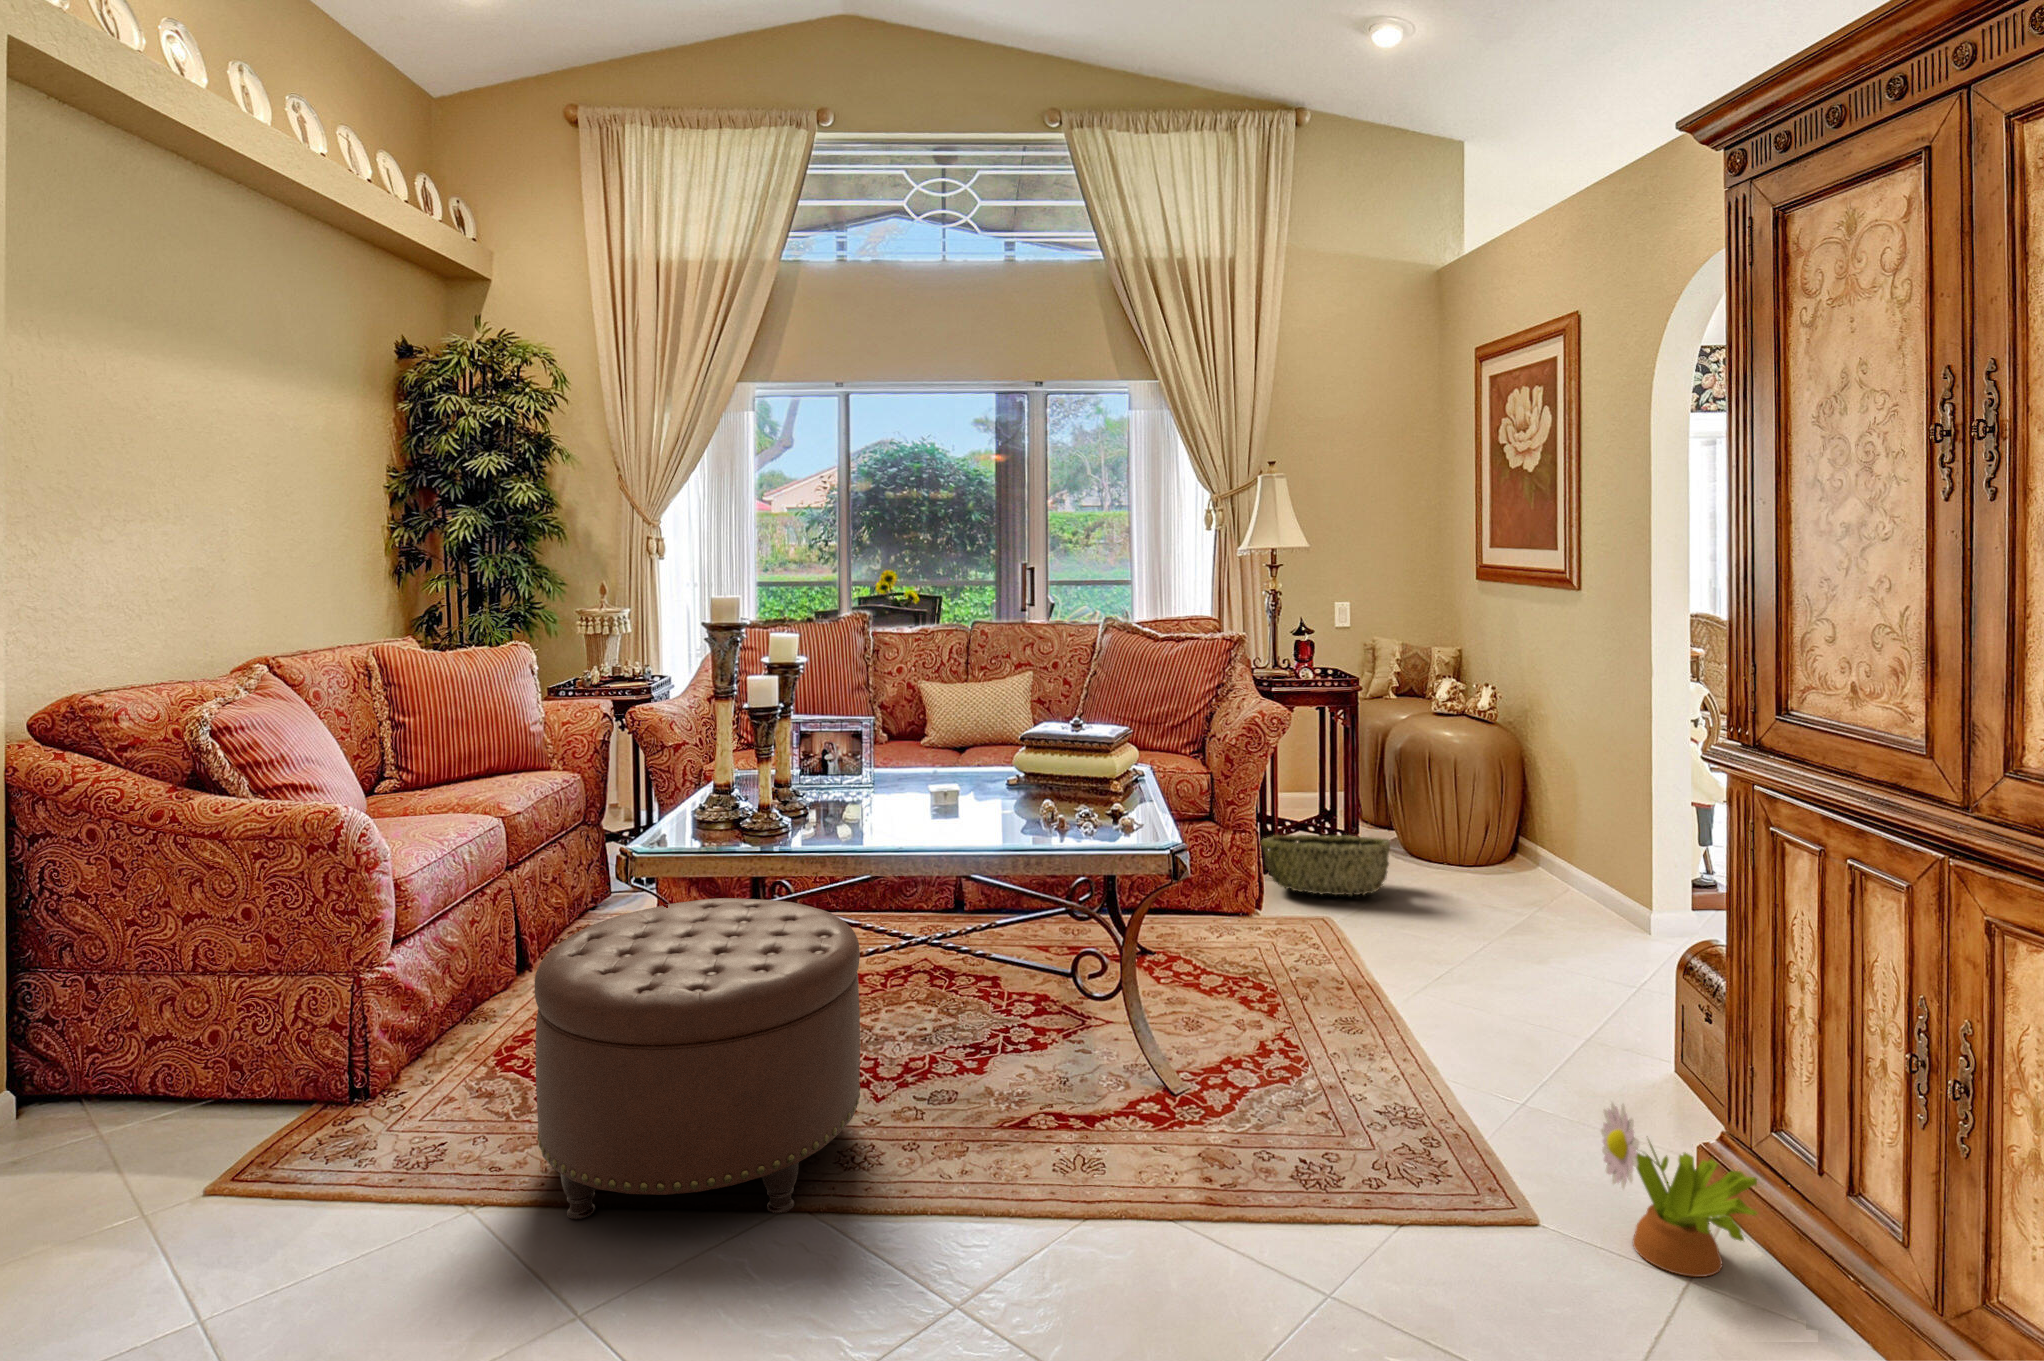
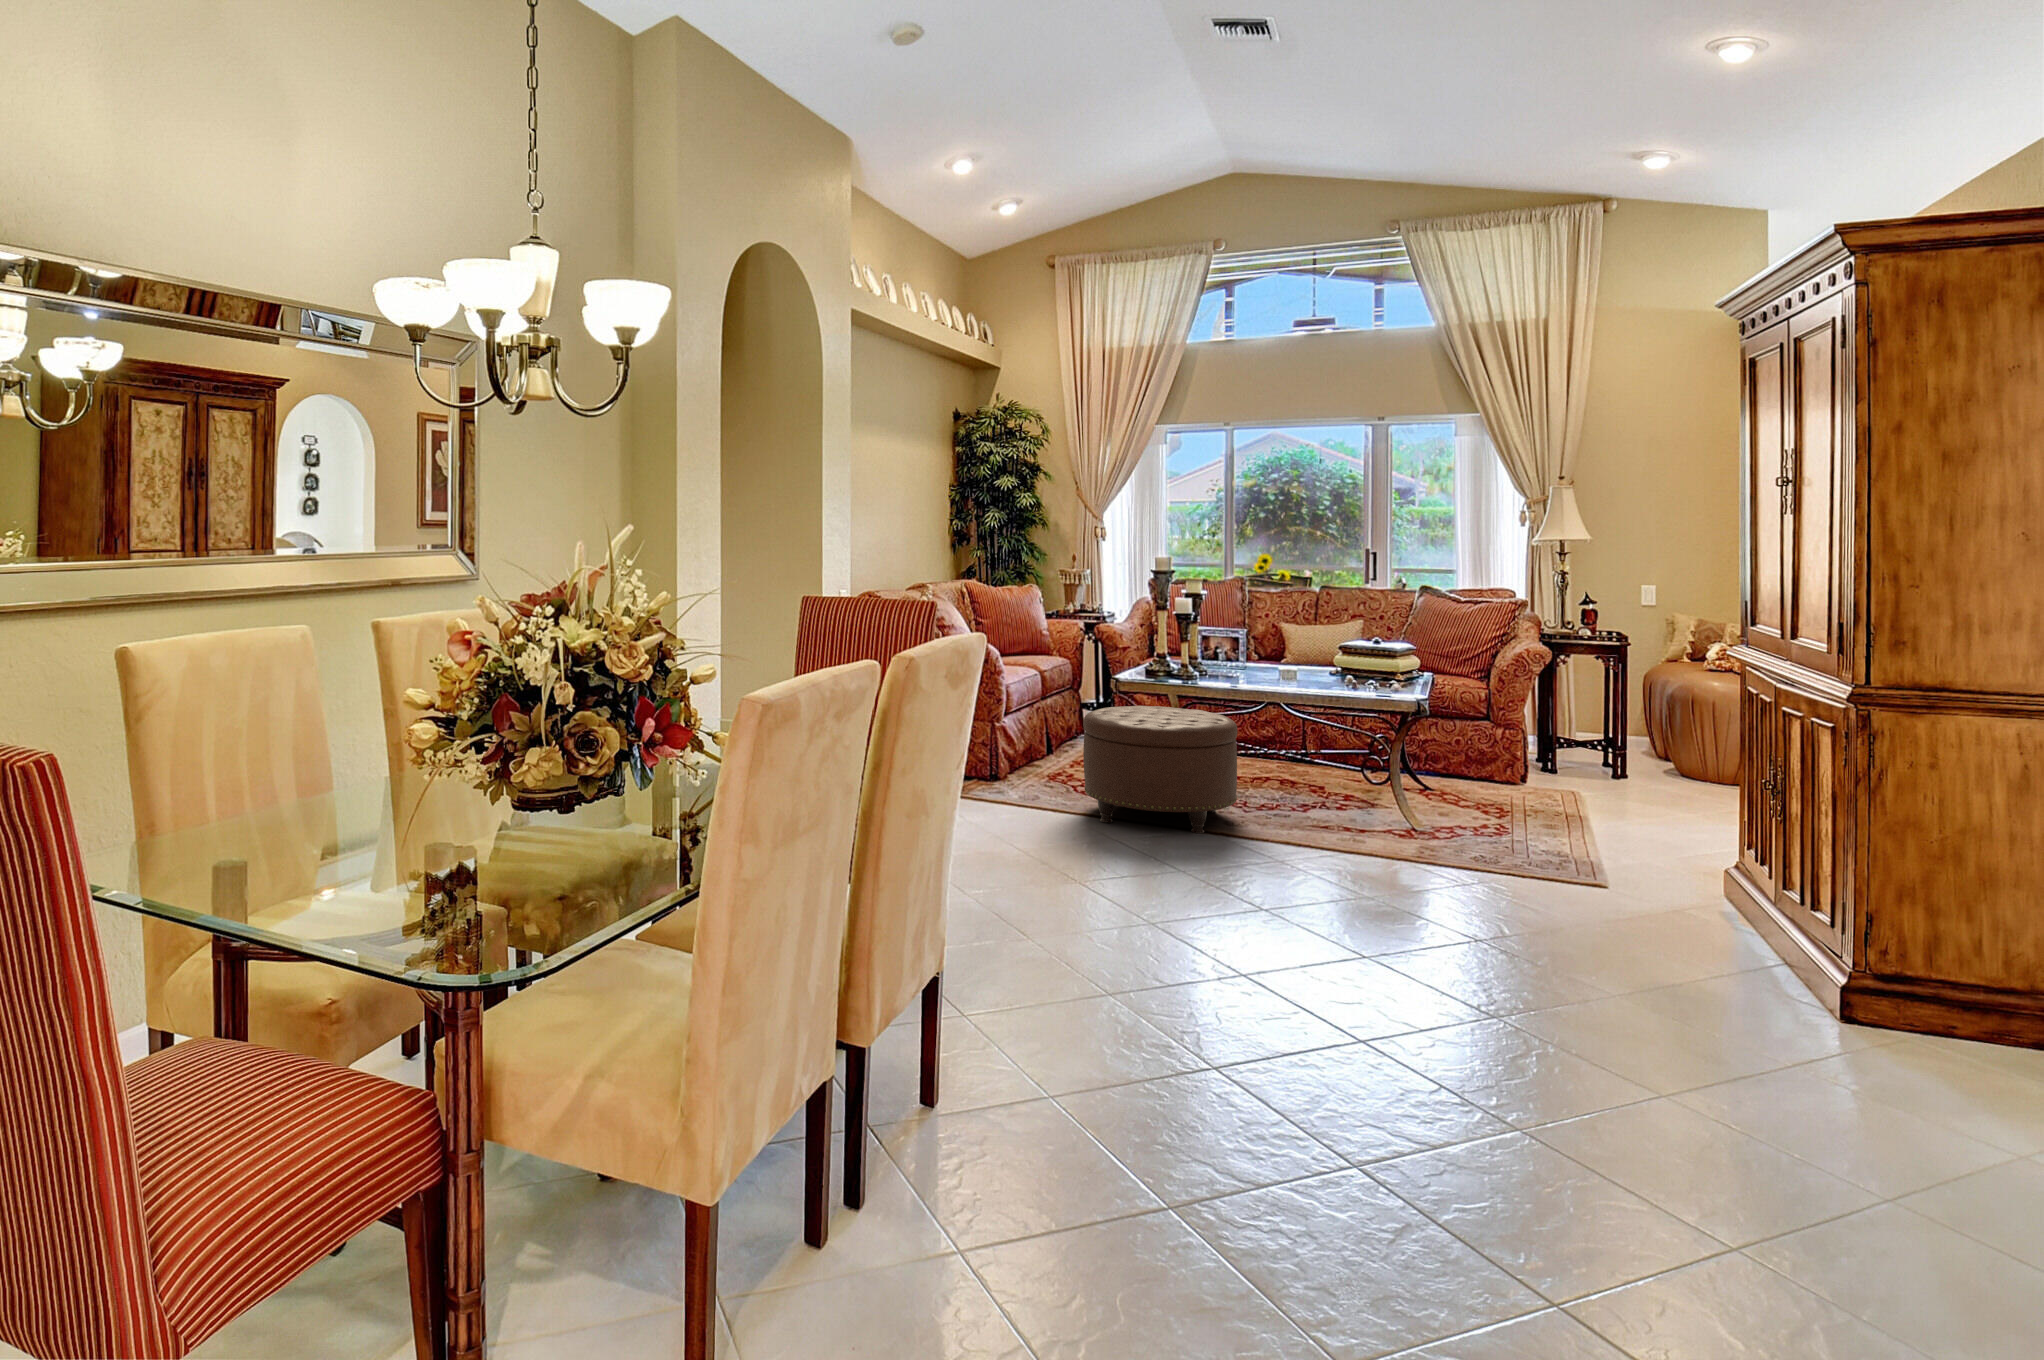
woven basket: present [1261,835,1390,896] -> none [1533,739,1645,785]
decorative plant: present [1601,1103,1758,1277] -> none [1642,822,1736,908]

